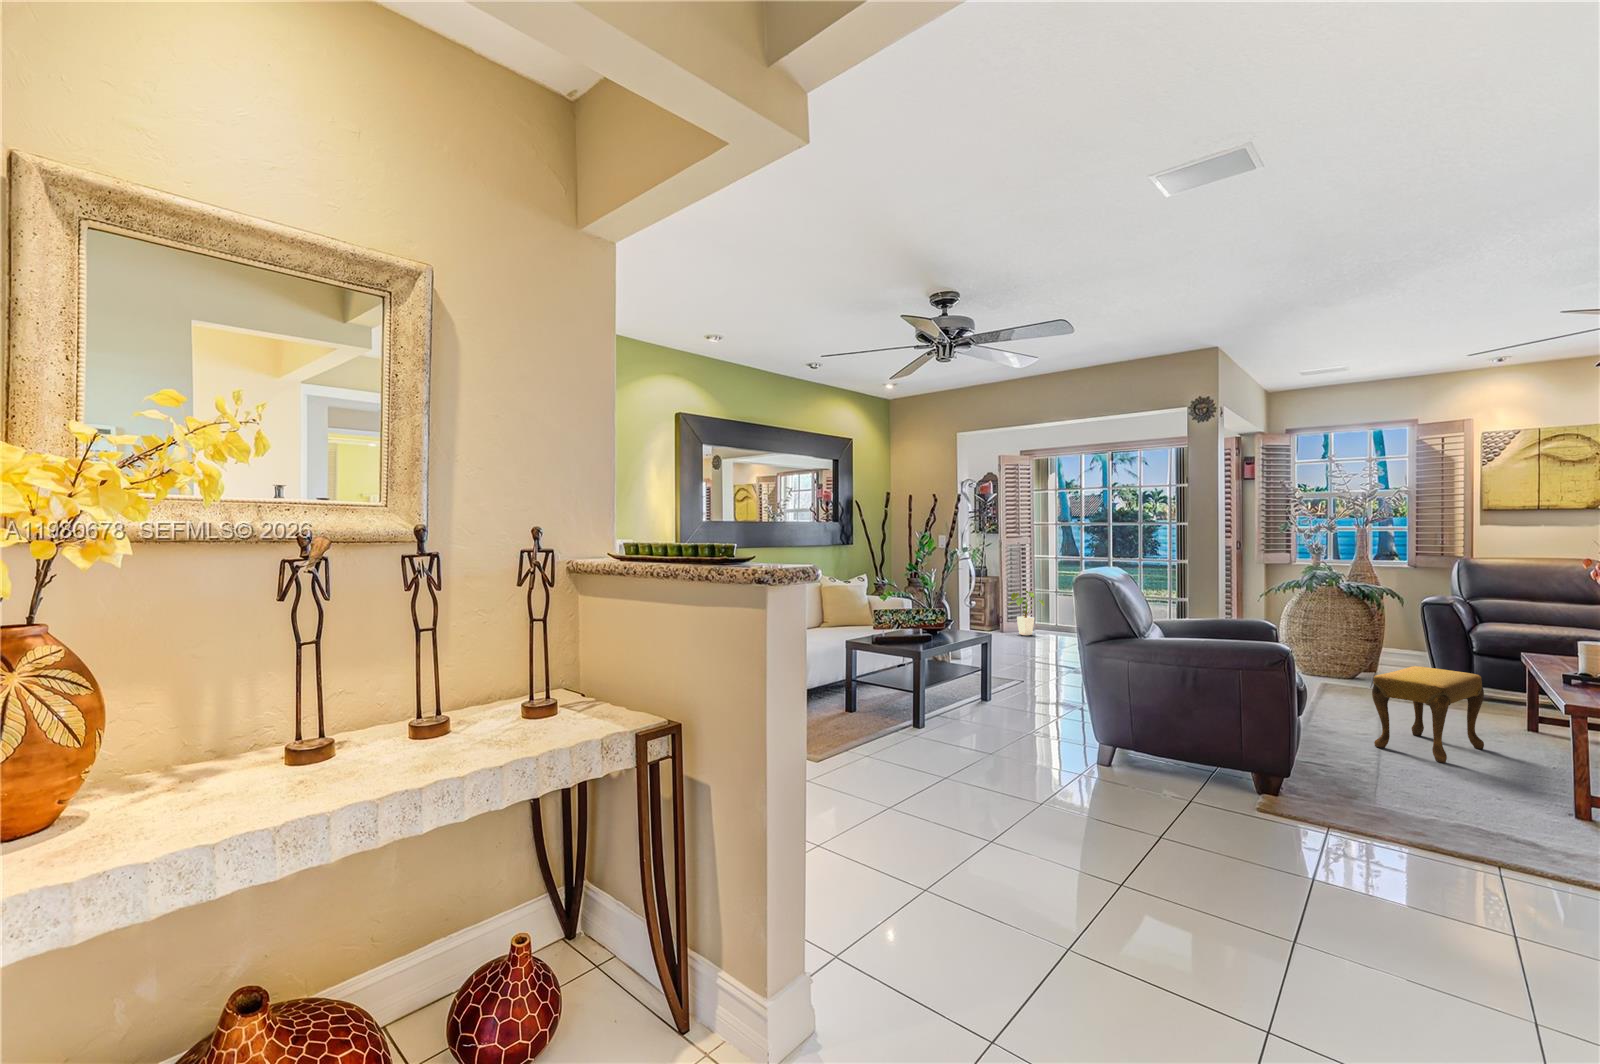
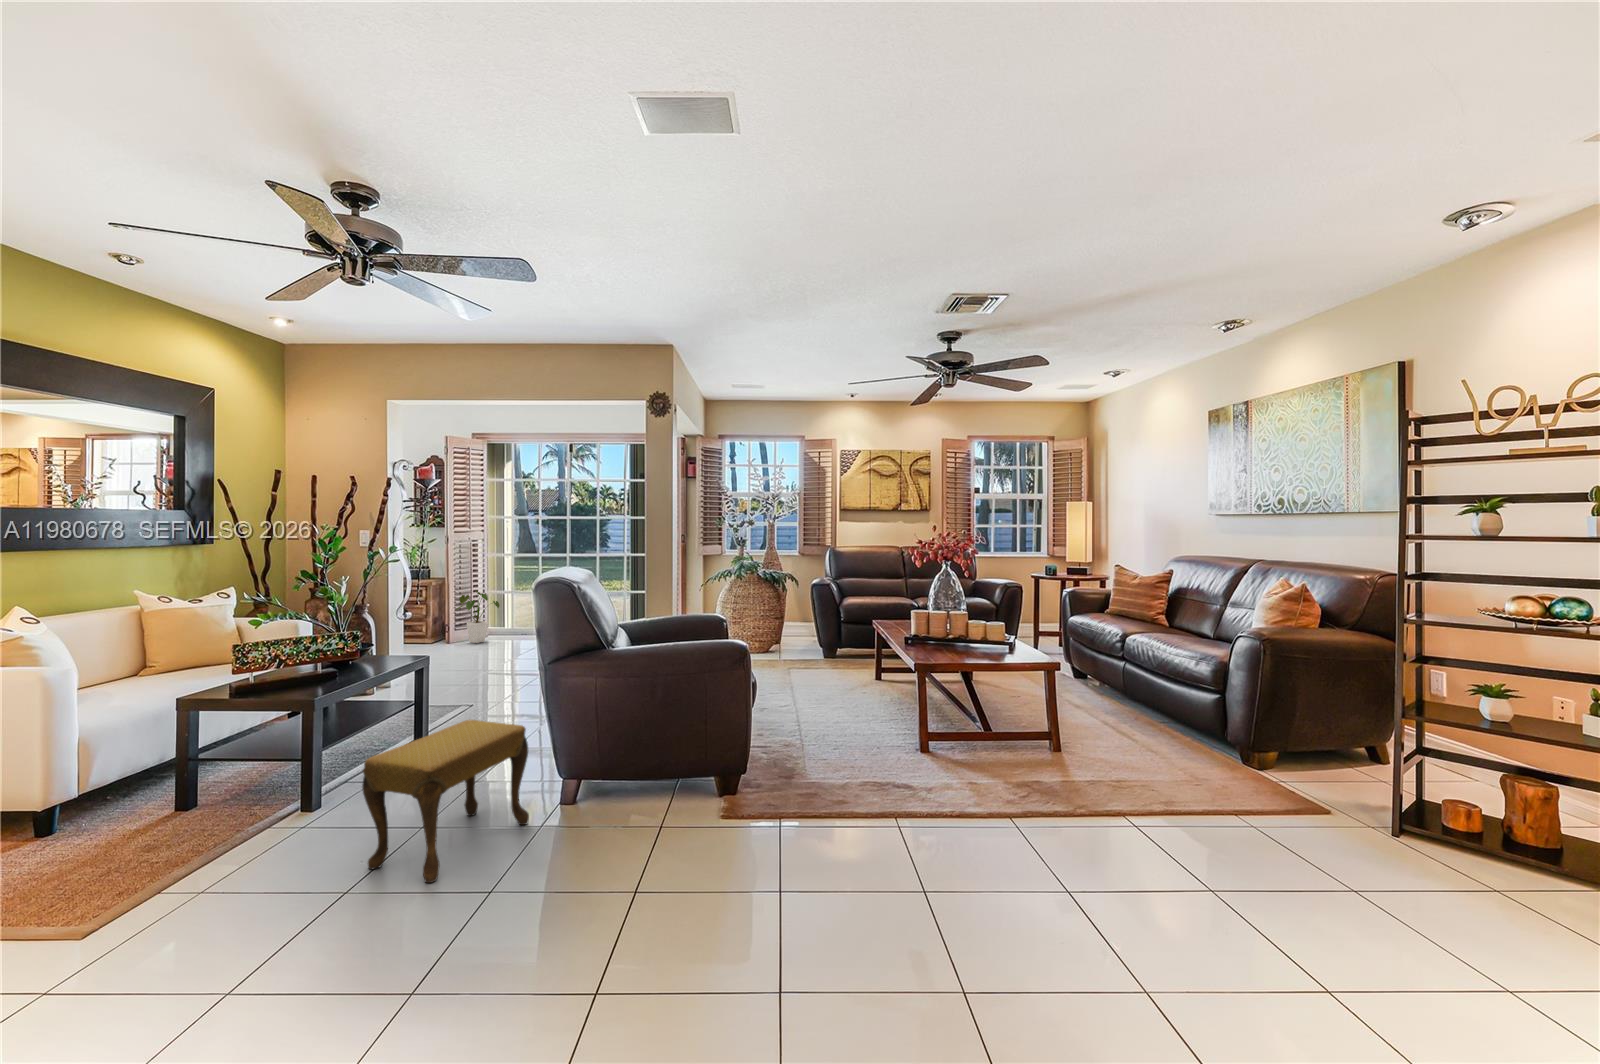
footstool: present [1372,666,1484,763] -> present [362,720,529,883]

